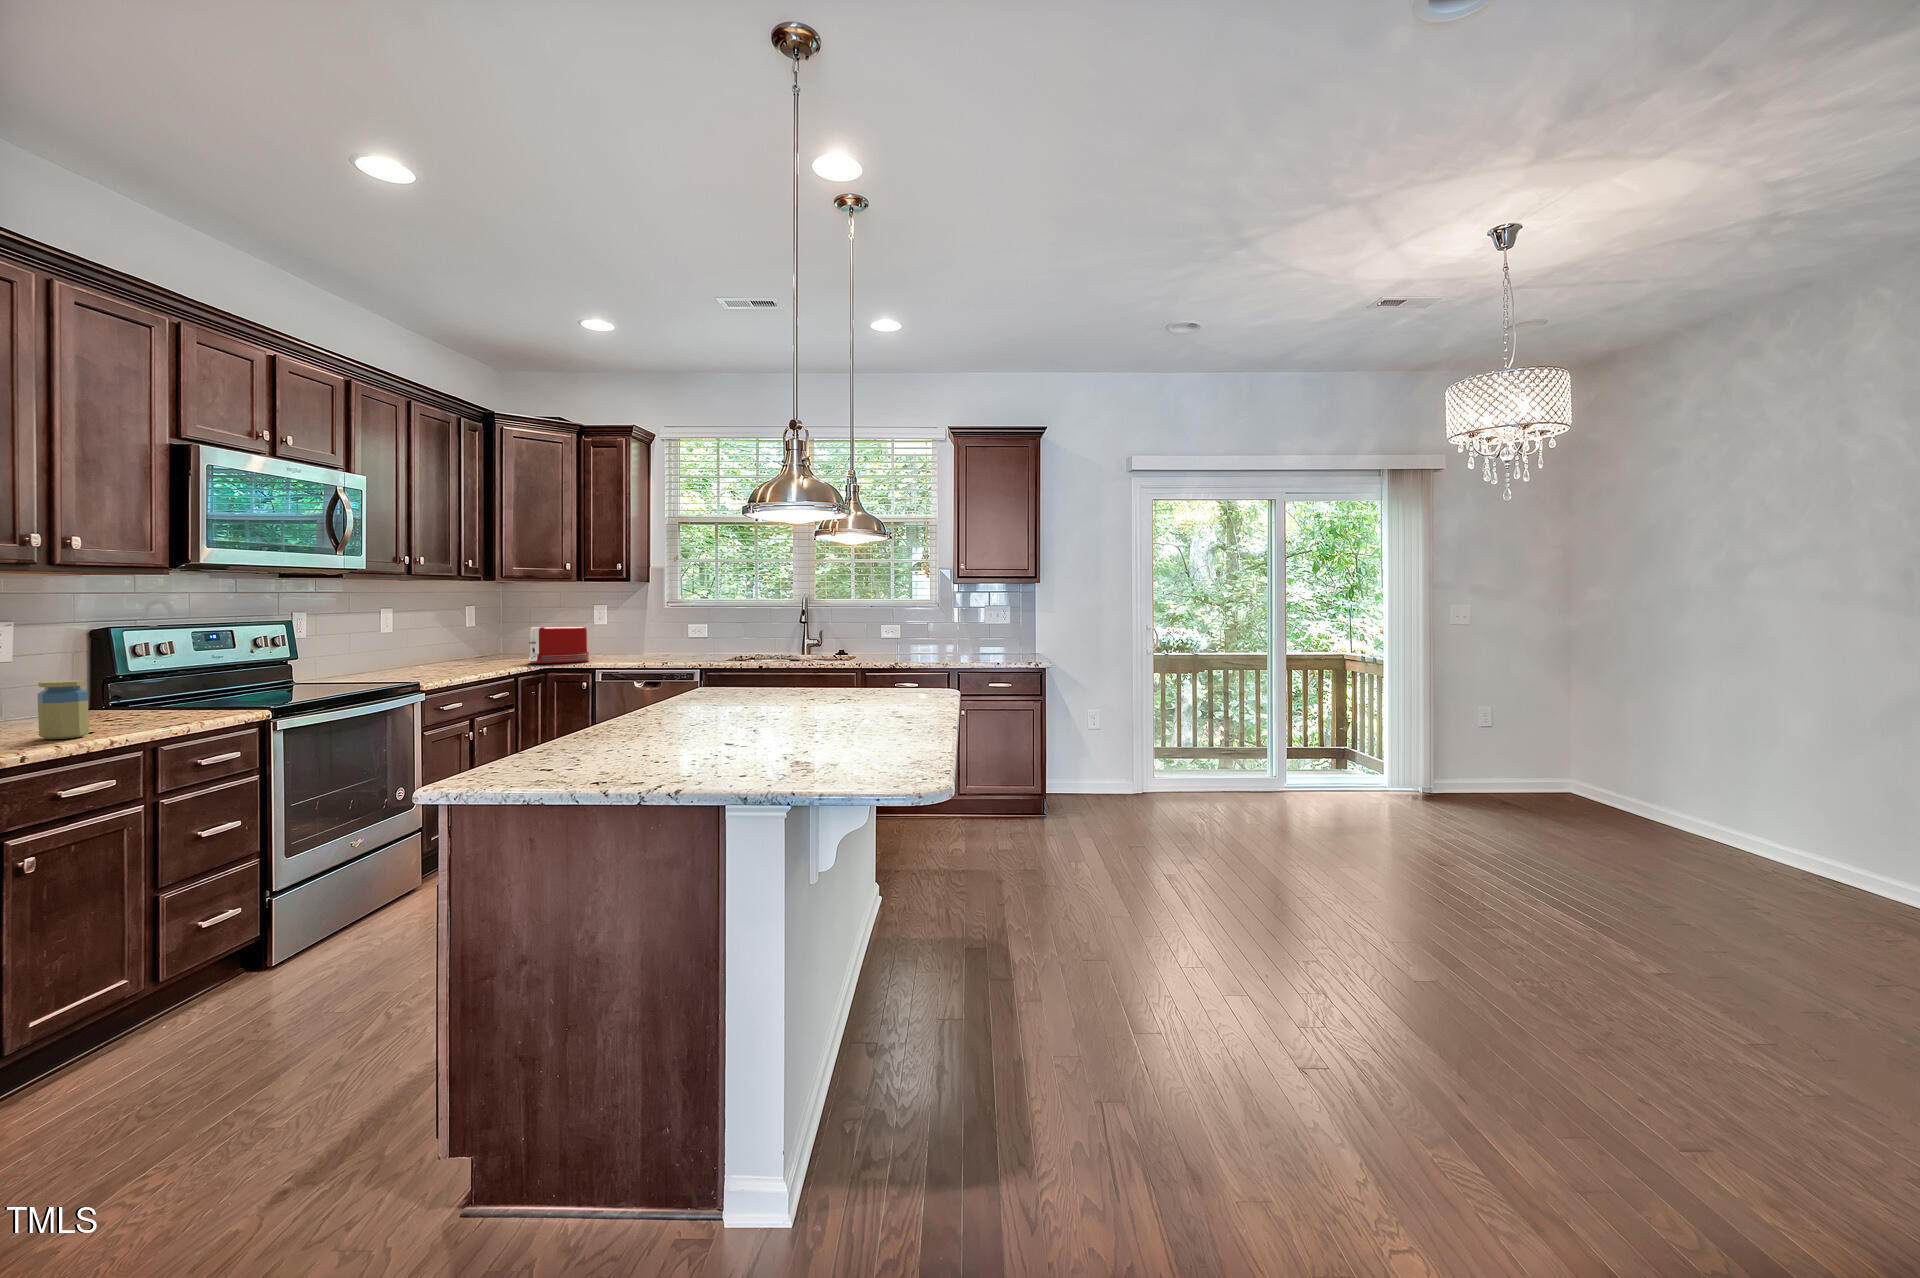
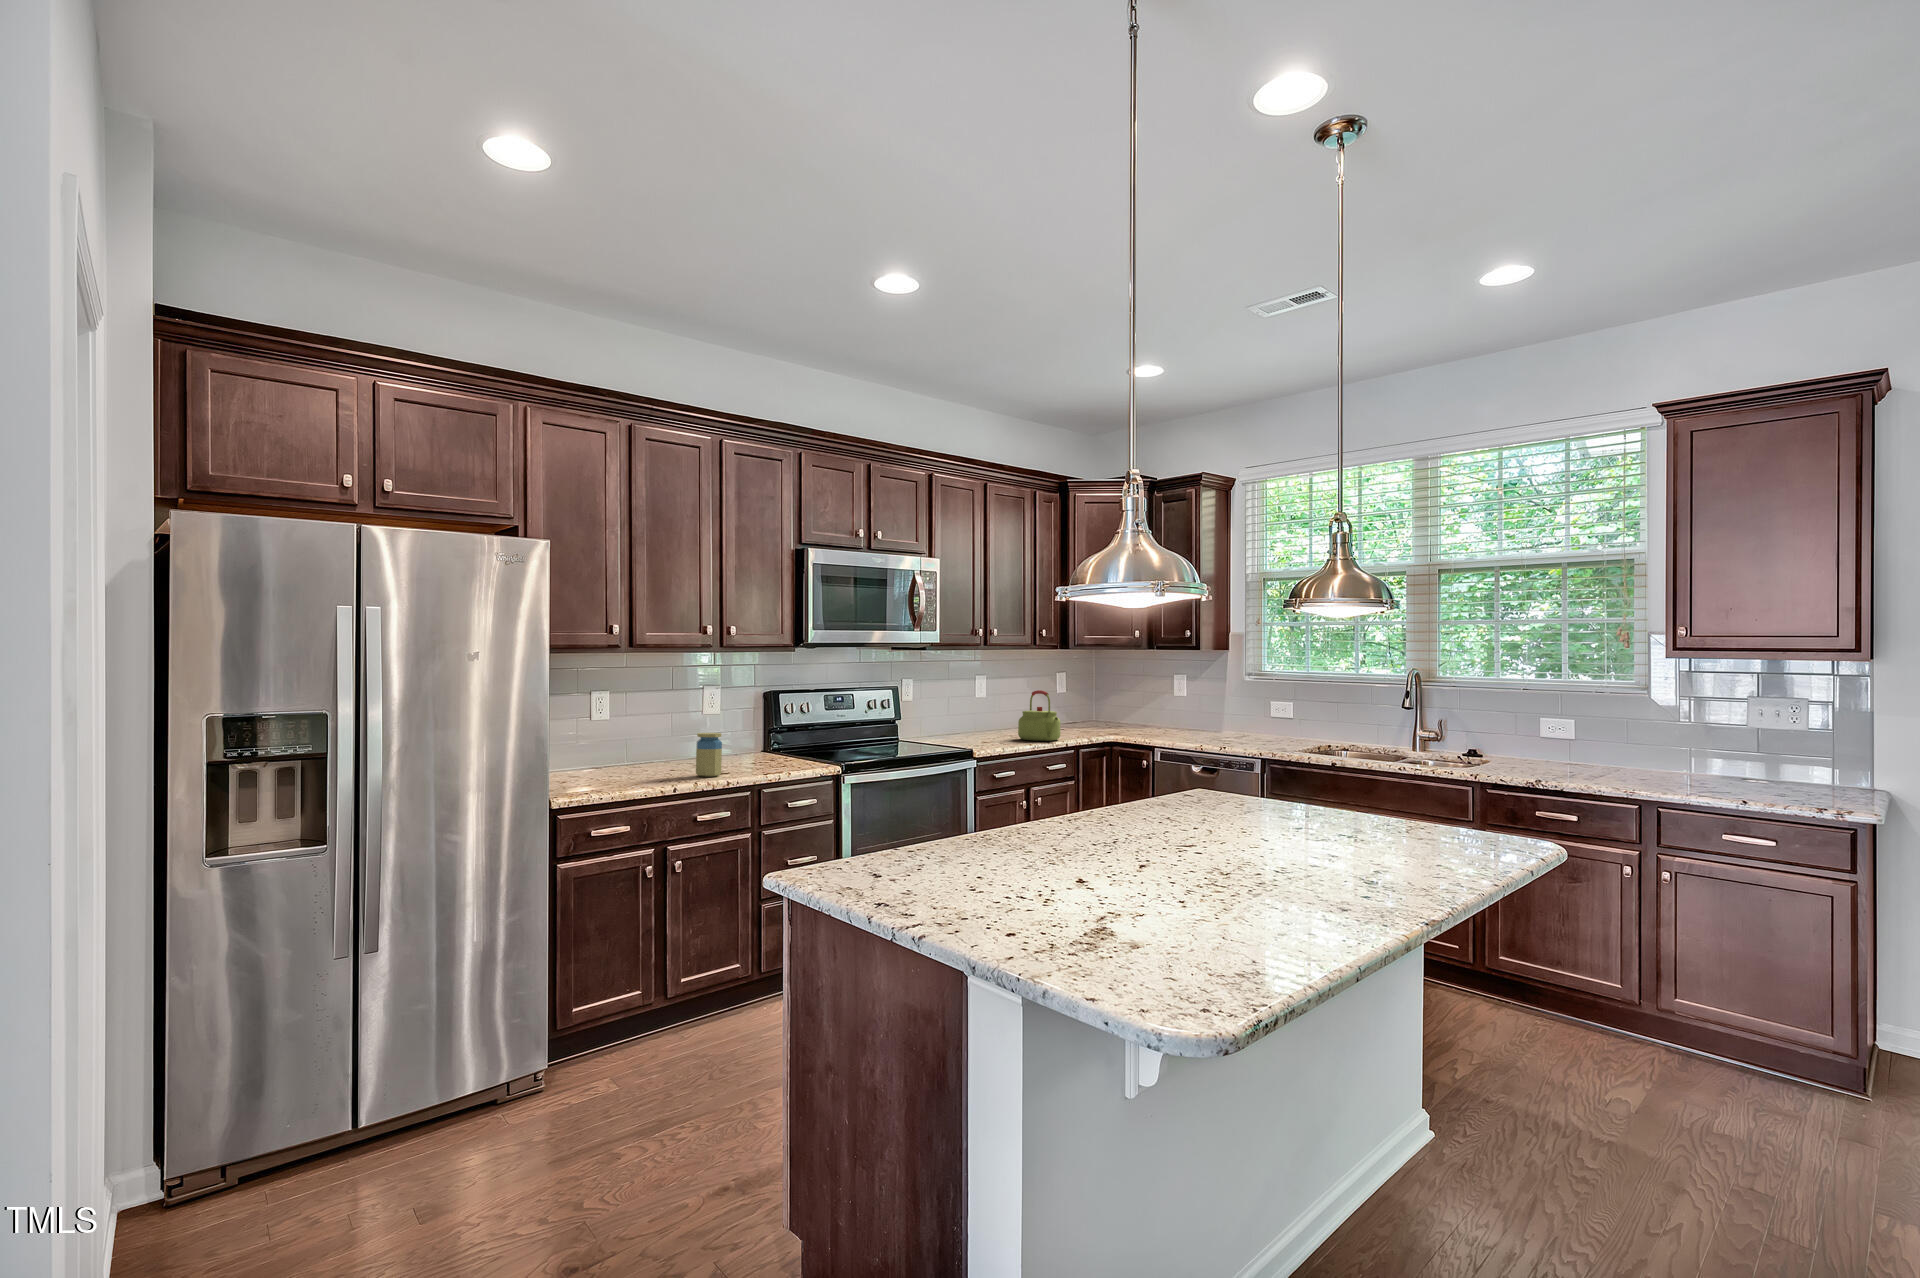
kettle: none [452,619,501,669] -> present [1018,690,1061,741]
toaster: present [529,627,589,664] -> none [1091,700,1151,739]

